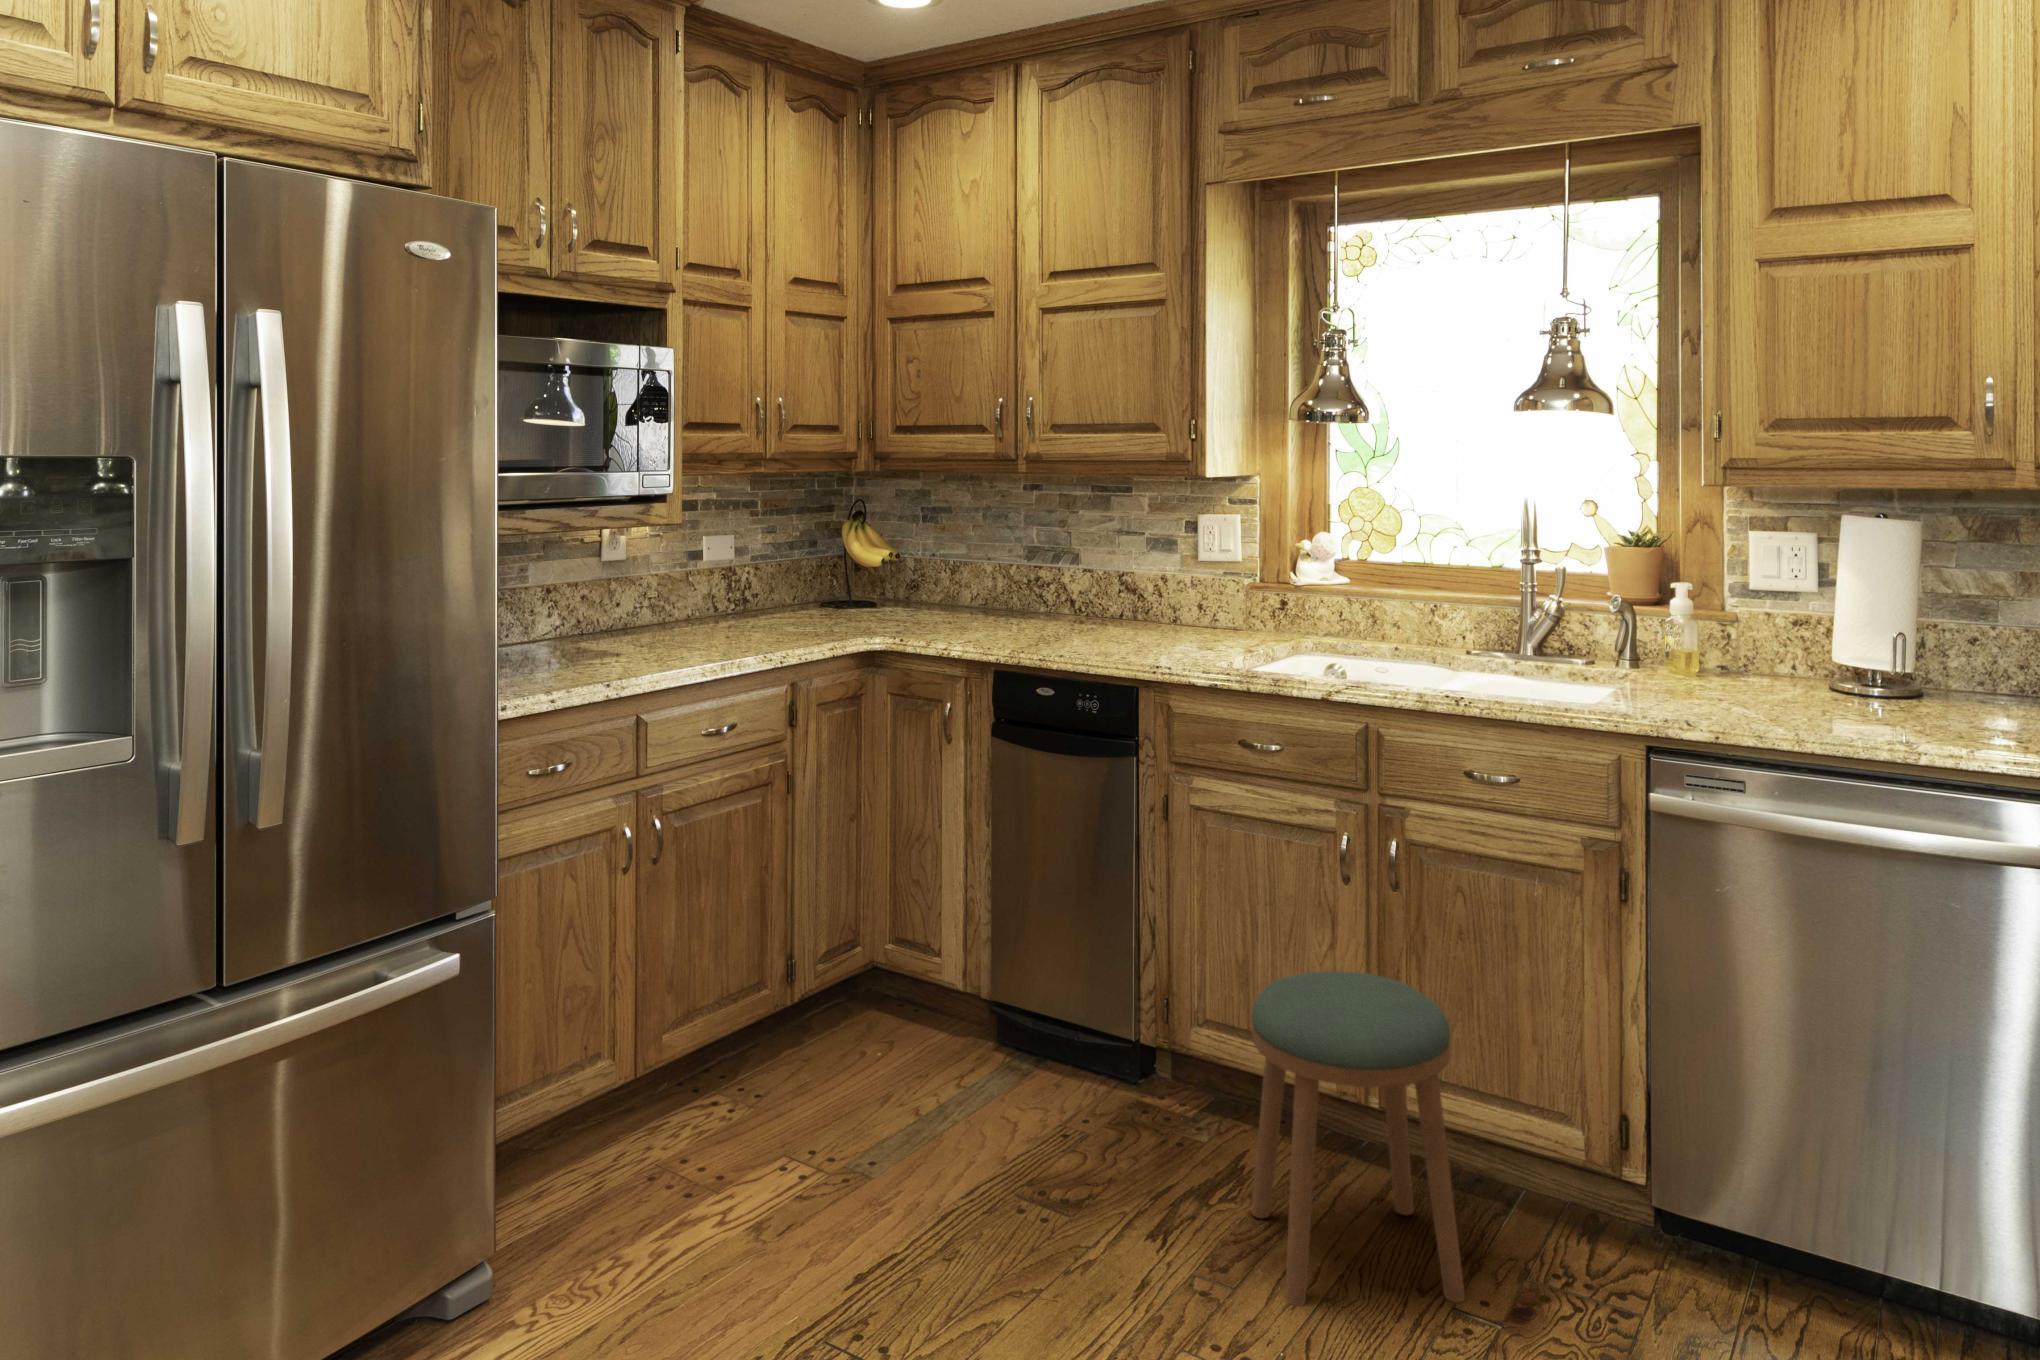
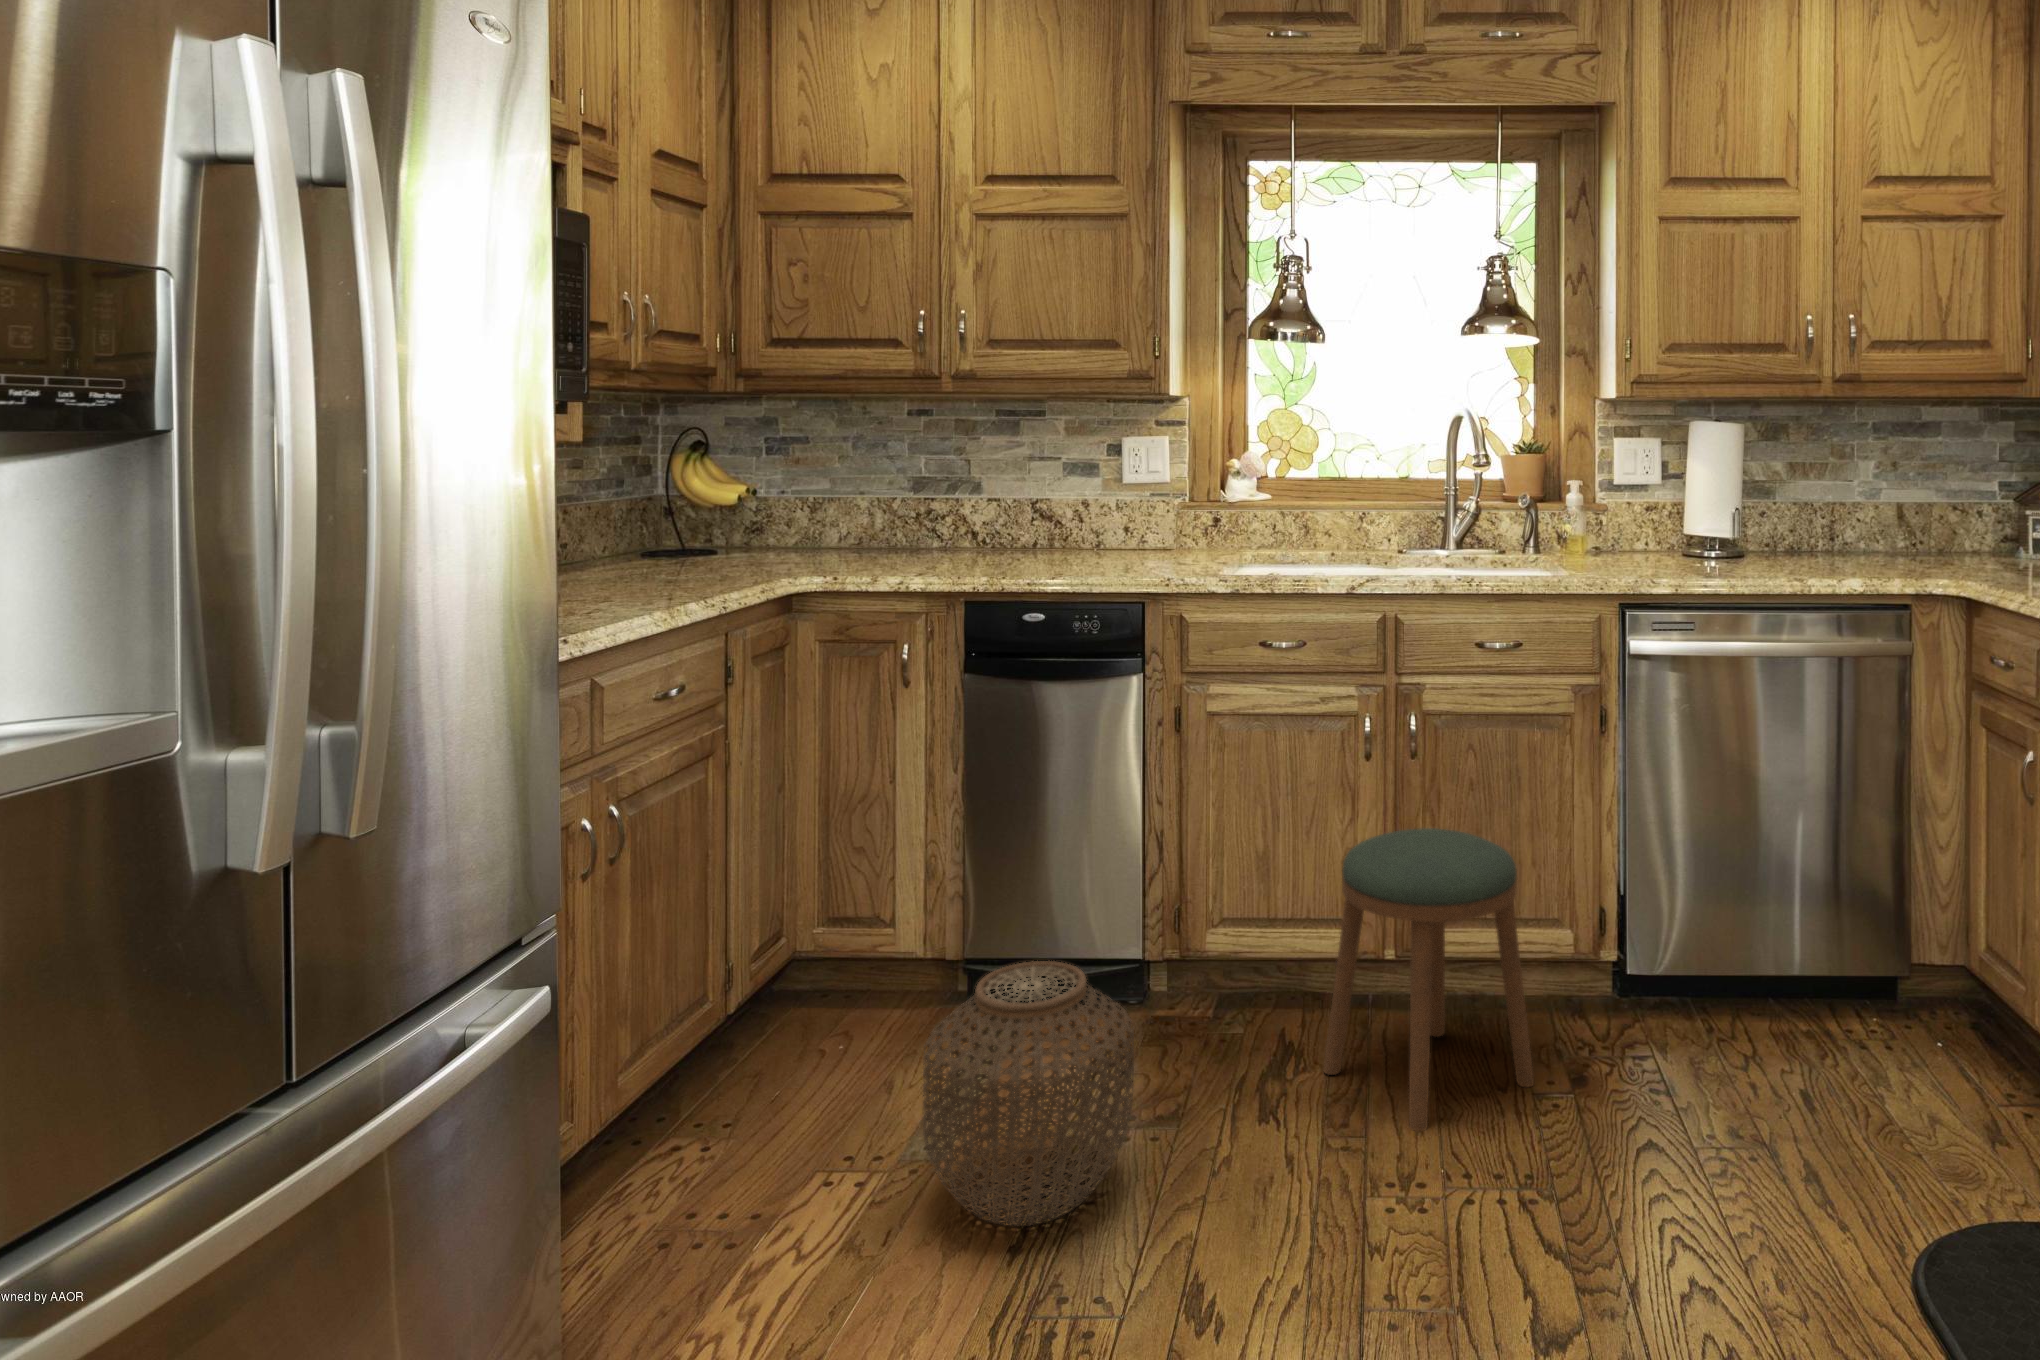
woven basket: none [814,1018,1000,1261] -> present [923,961,1134,1226]

